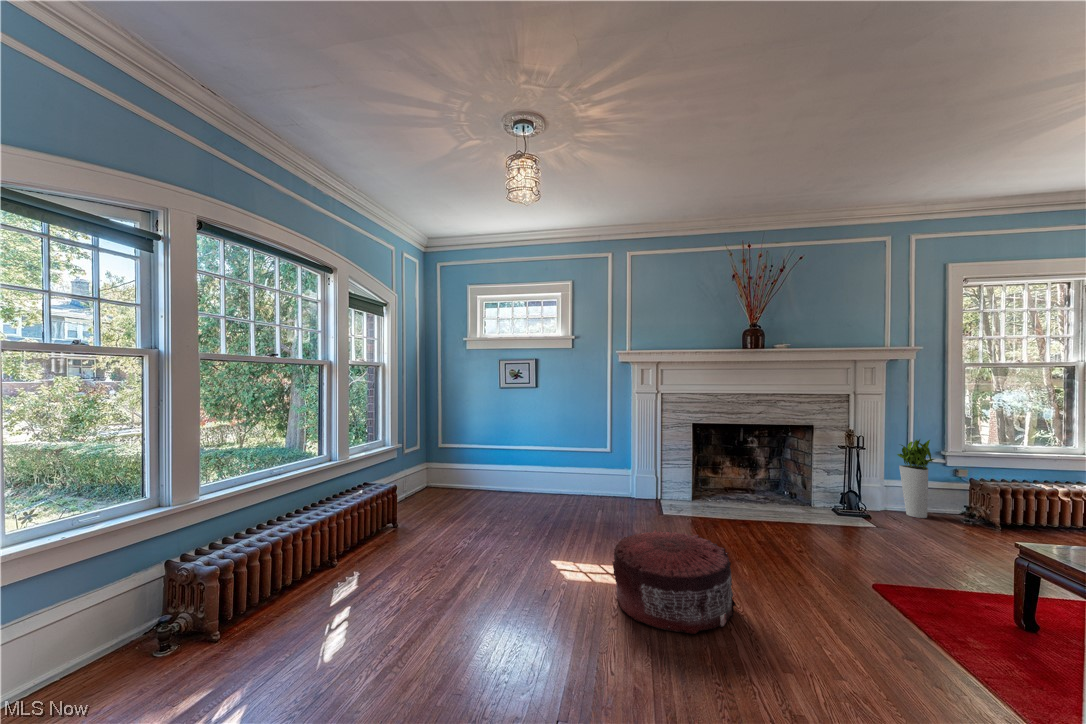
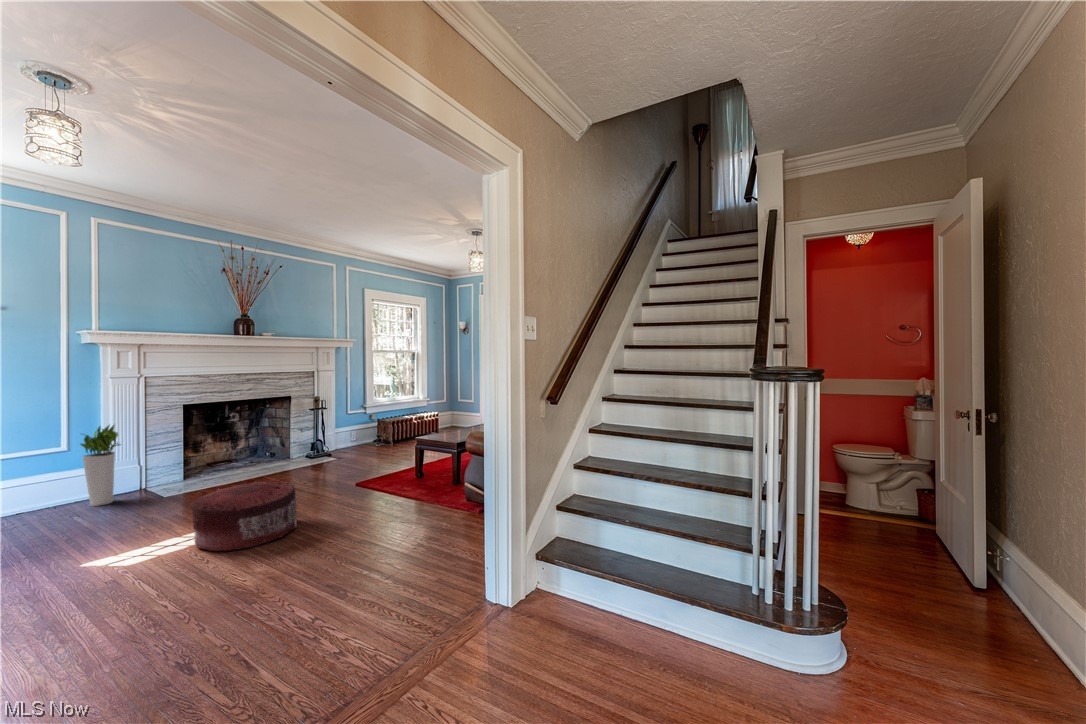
planter: present [897,439,934,518] -> present [80,425,121,506]

